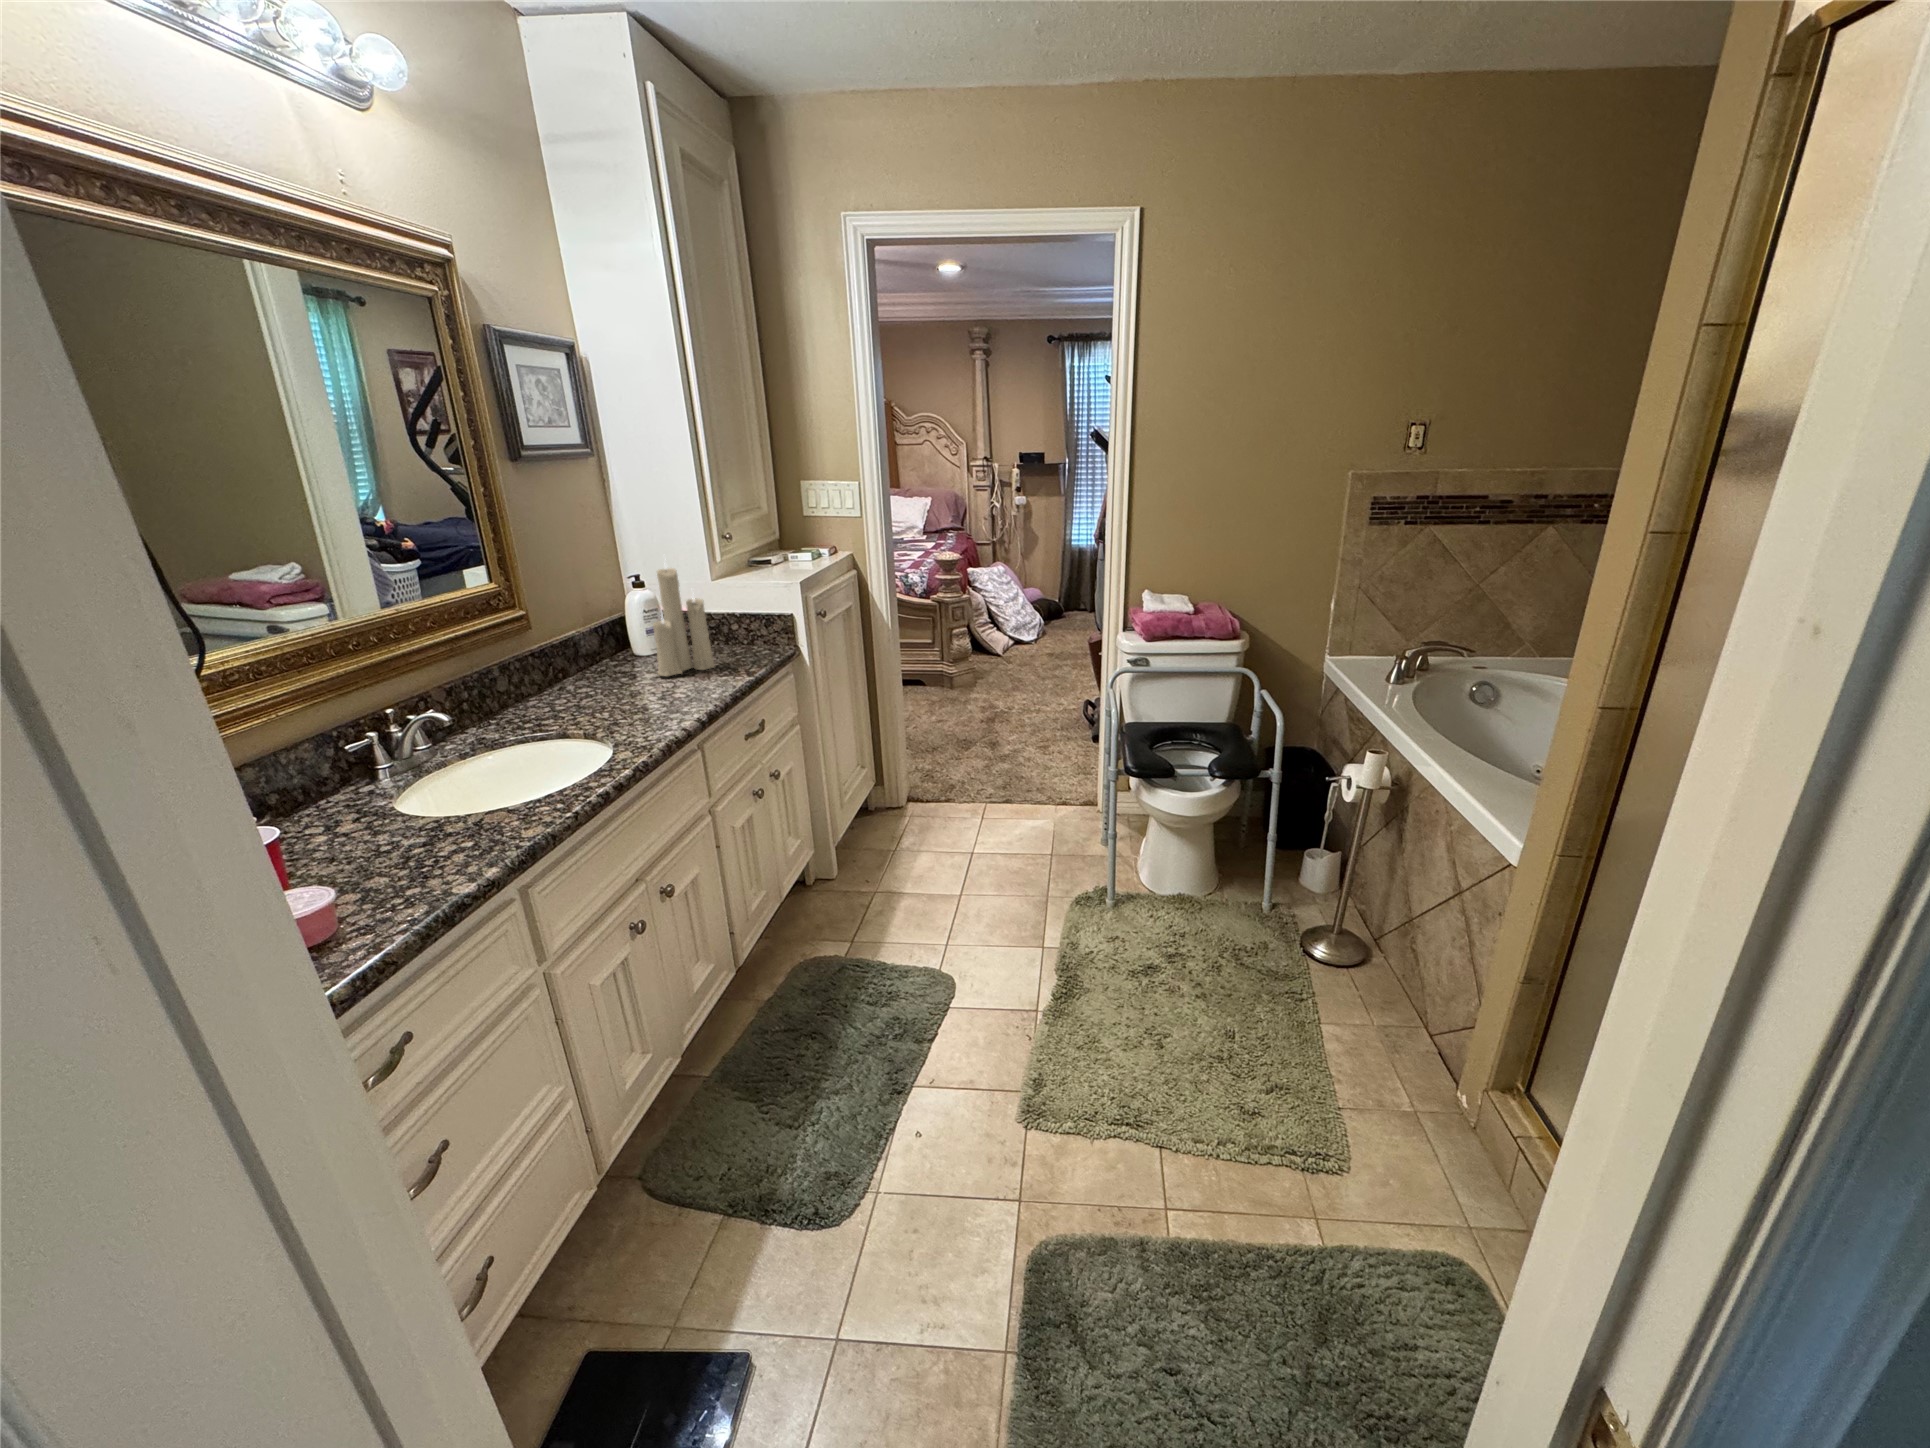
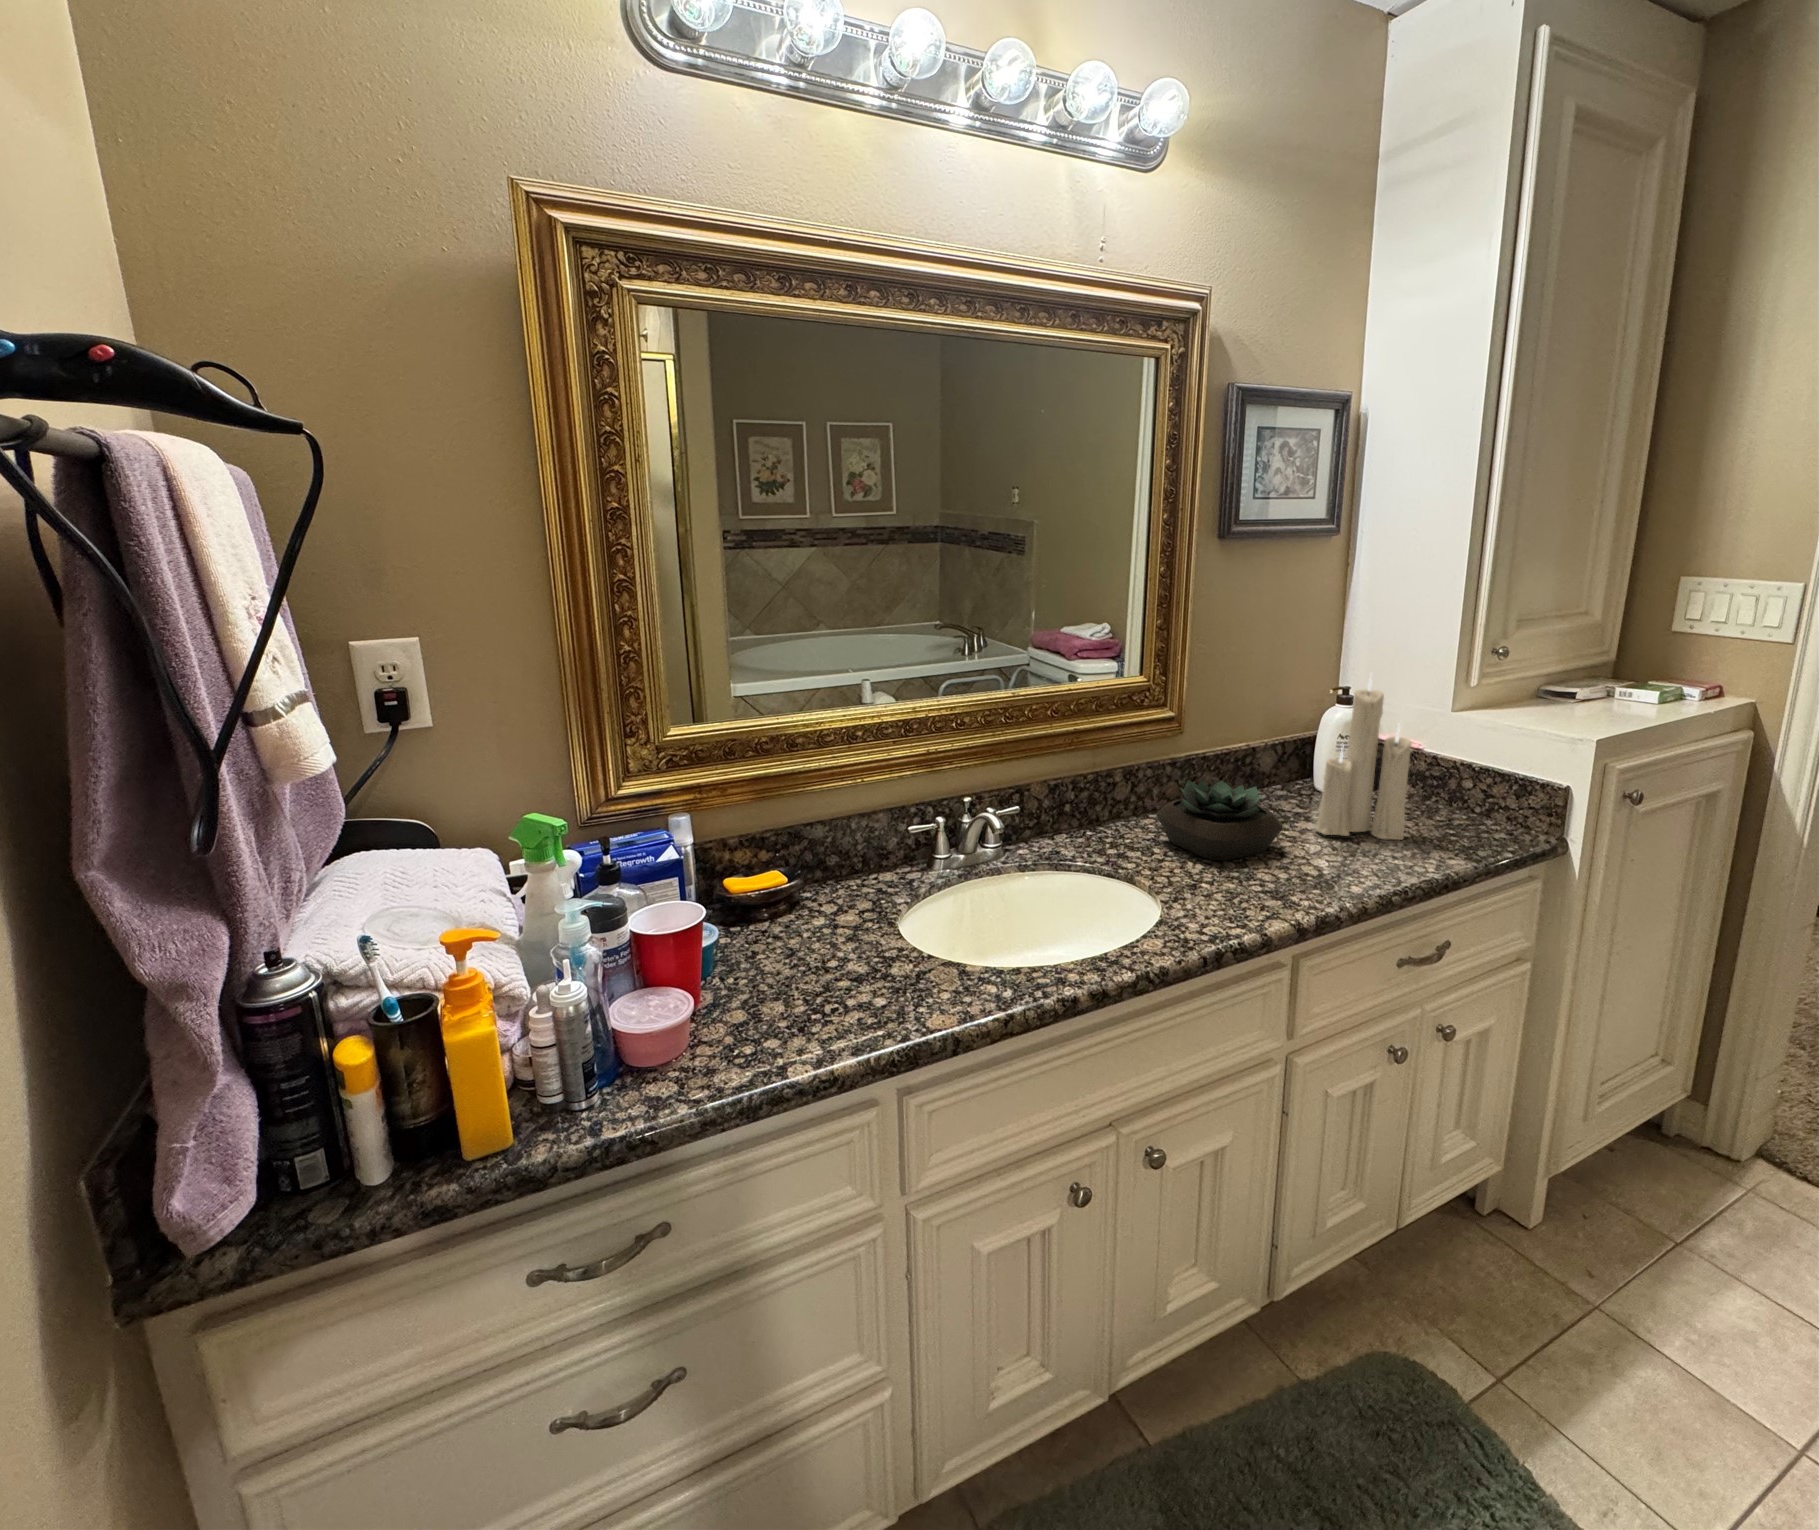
succulent plant: none [544,652,644,710] -> present [1157,780,1282,860]

